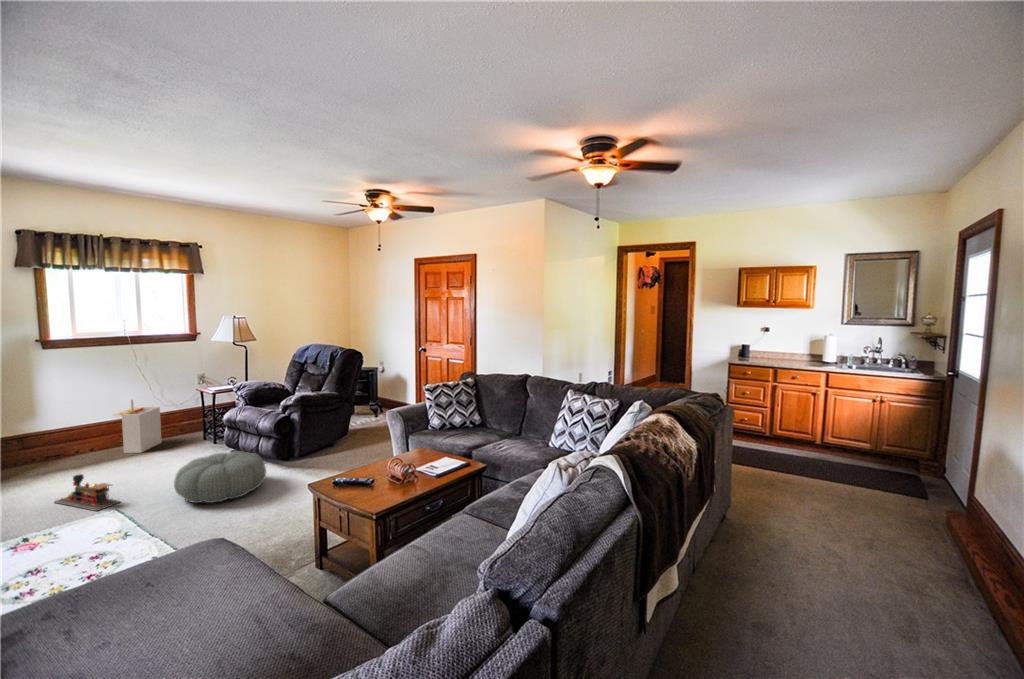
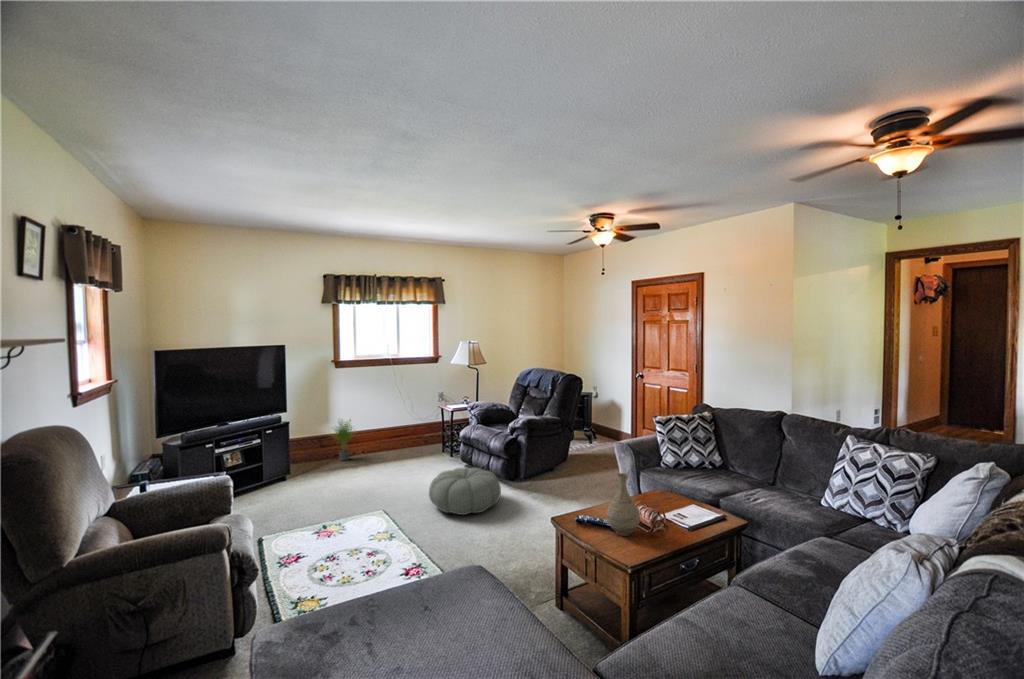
storage bin: present [113,400,161,453] -> none [380,413,411,459]
potted plant: none [23,406,80,463] -> present [335,419,352,461]
vase: none [357,436,389,494] -> present [607,473,640,536]
toy train: present [55,474,120,511] -> none [346,474,390,508]

